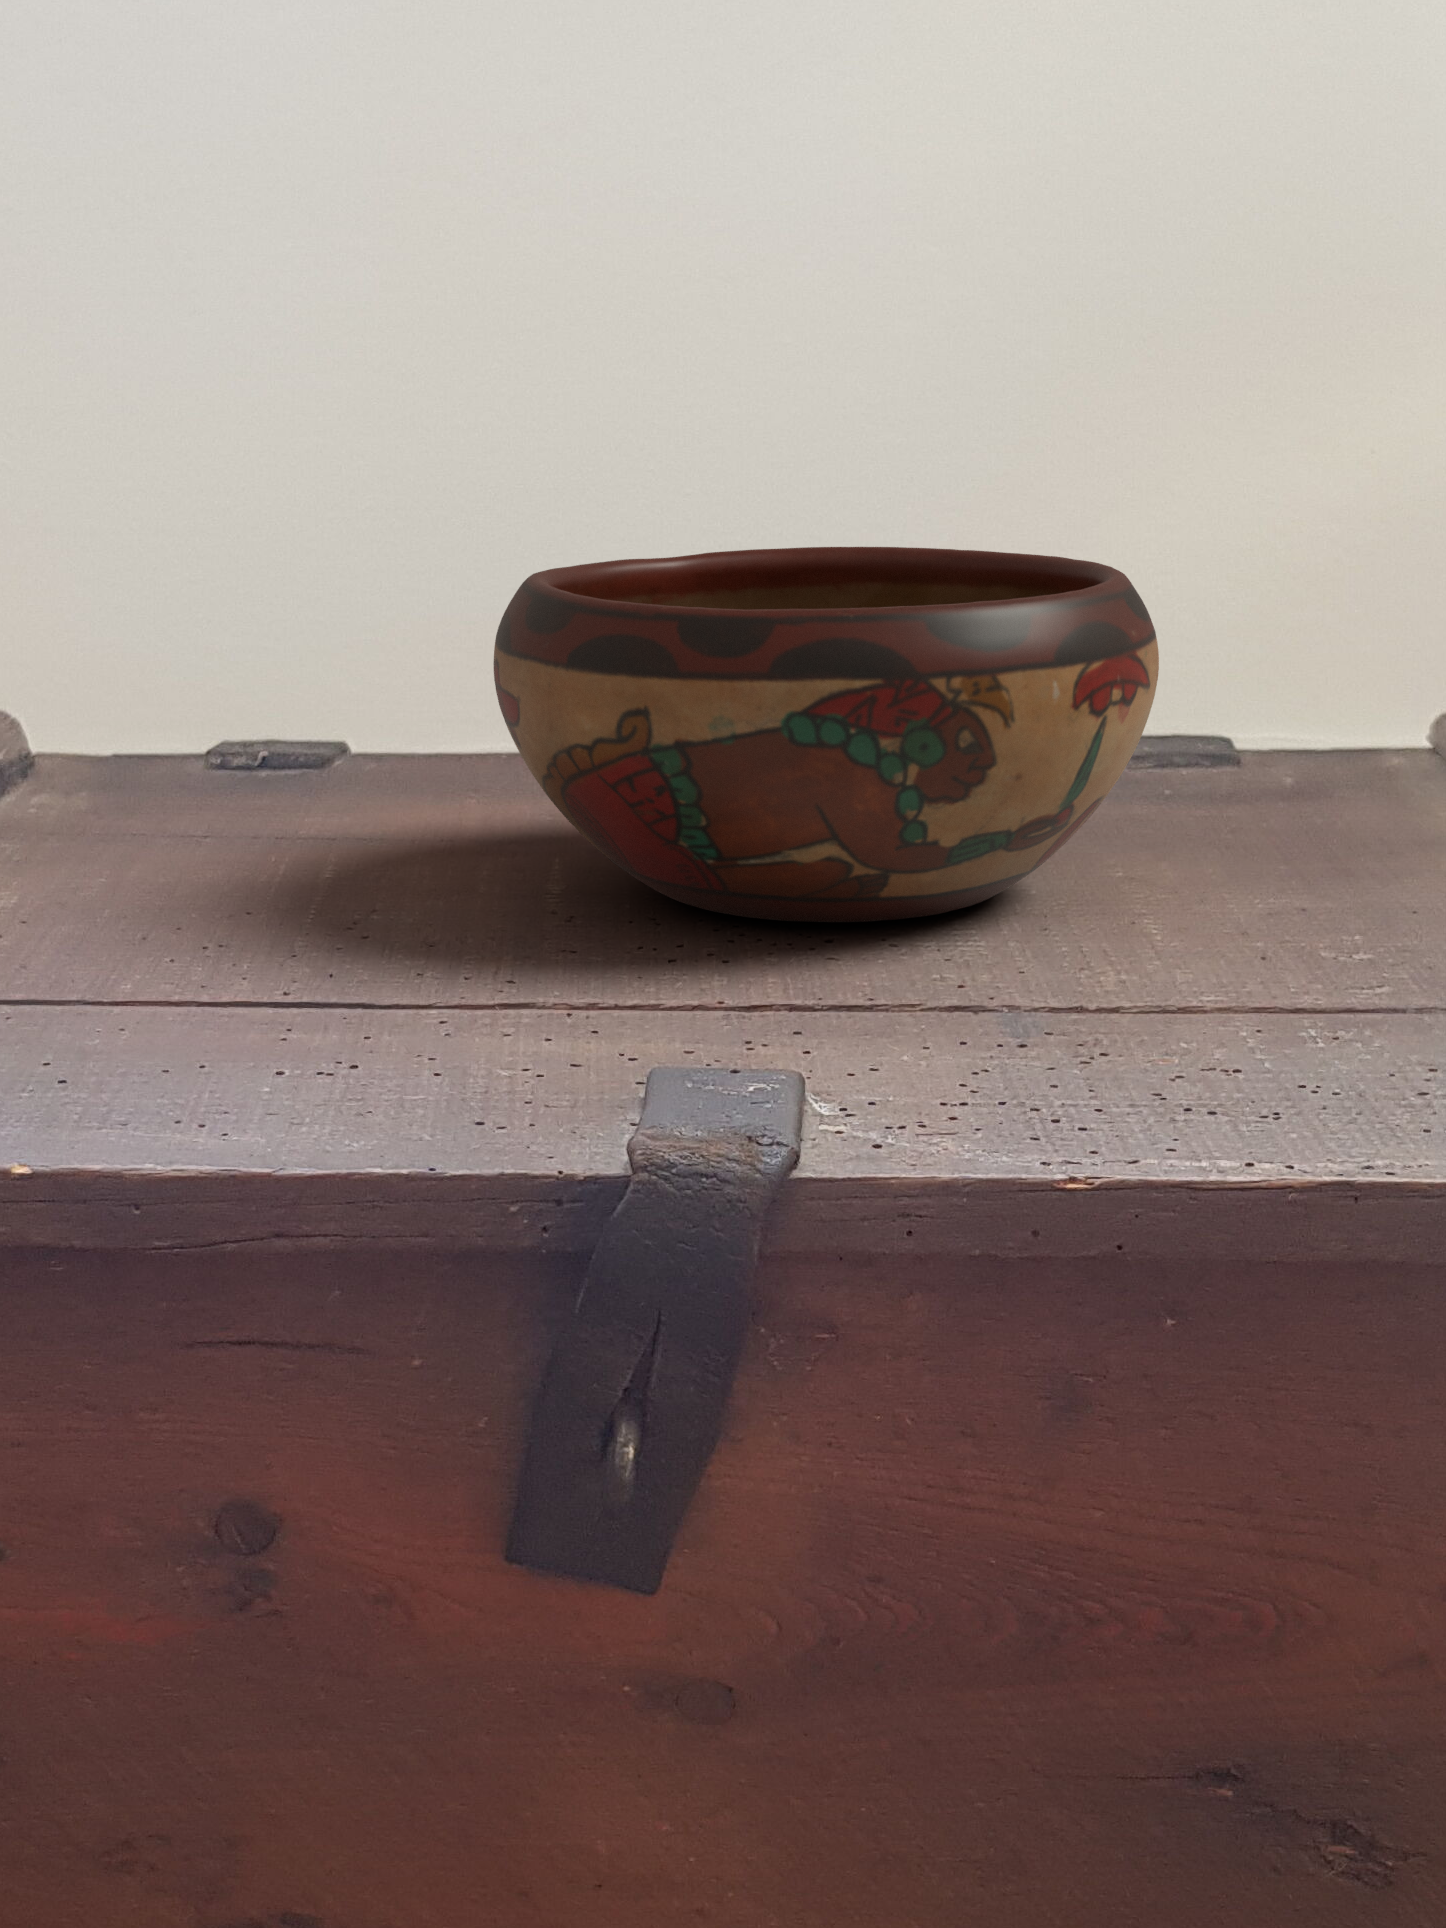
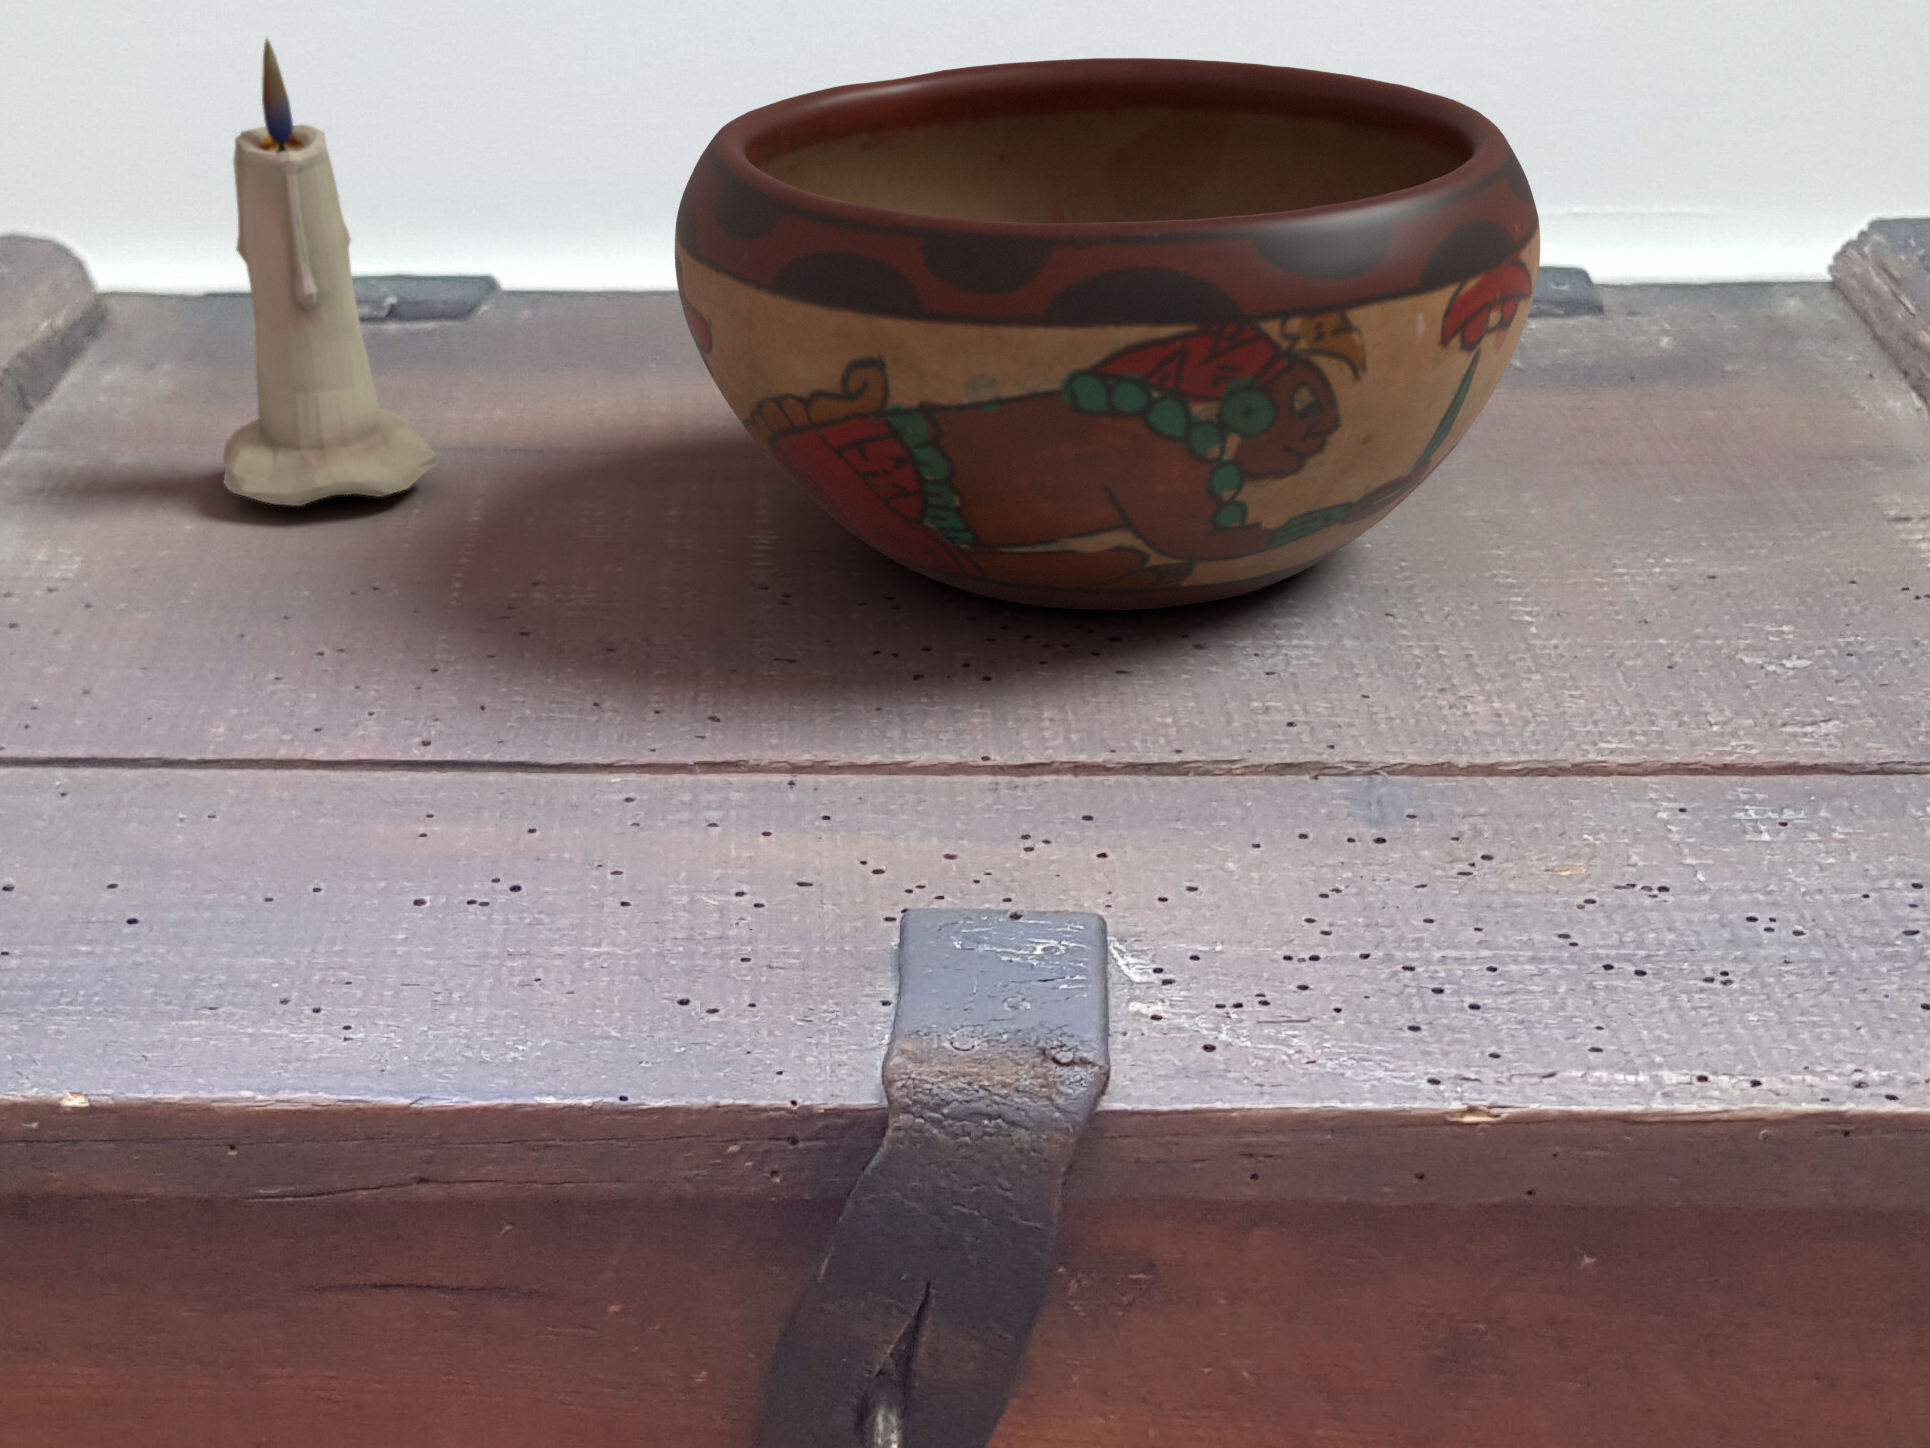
candle: none [129,518,299,866] -> present [223,39,437,506]

